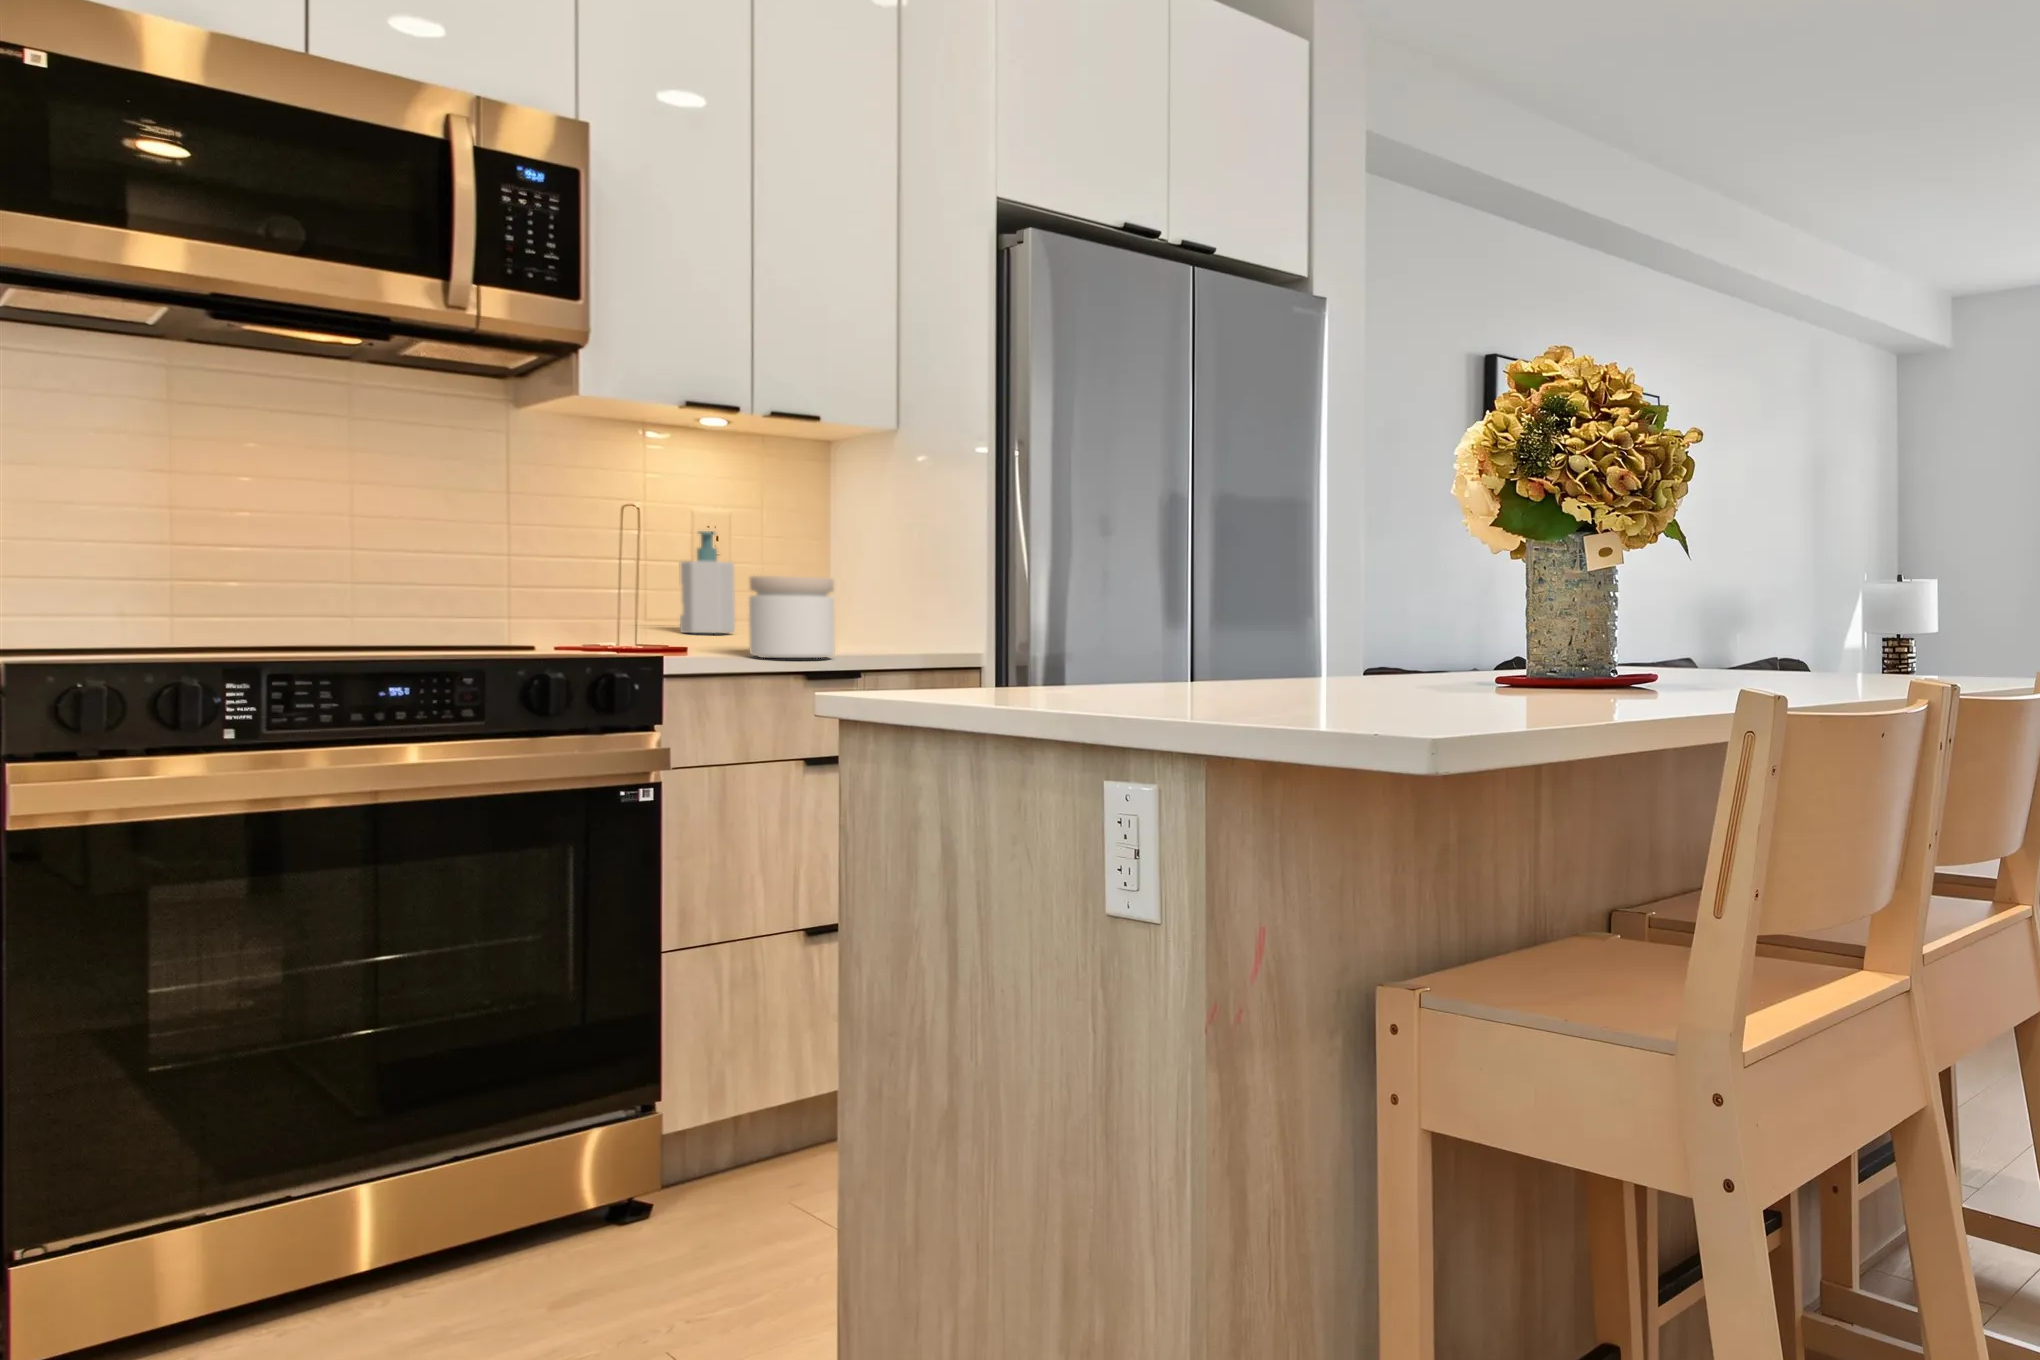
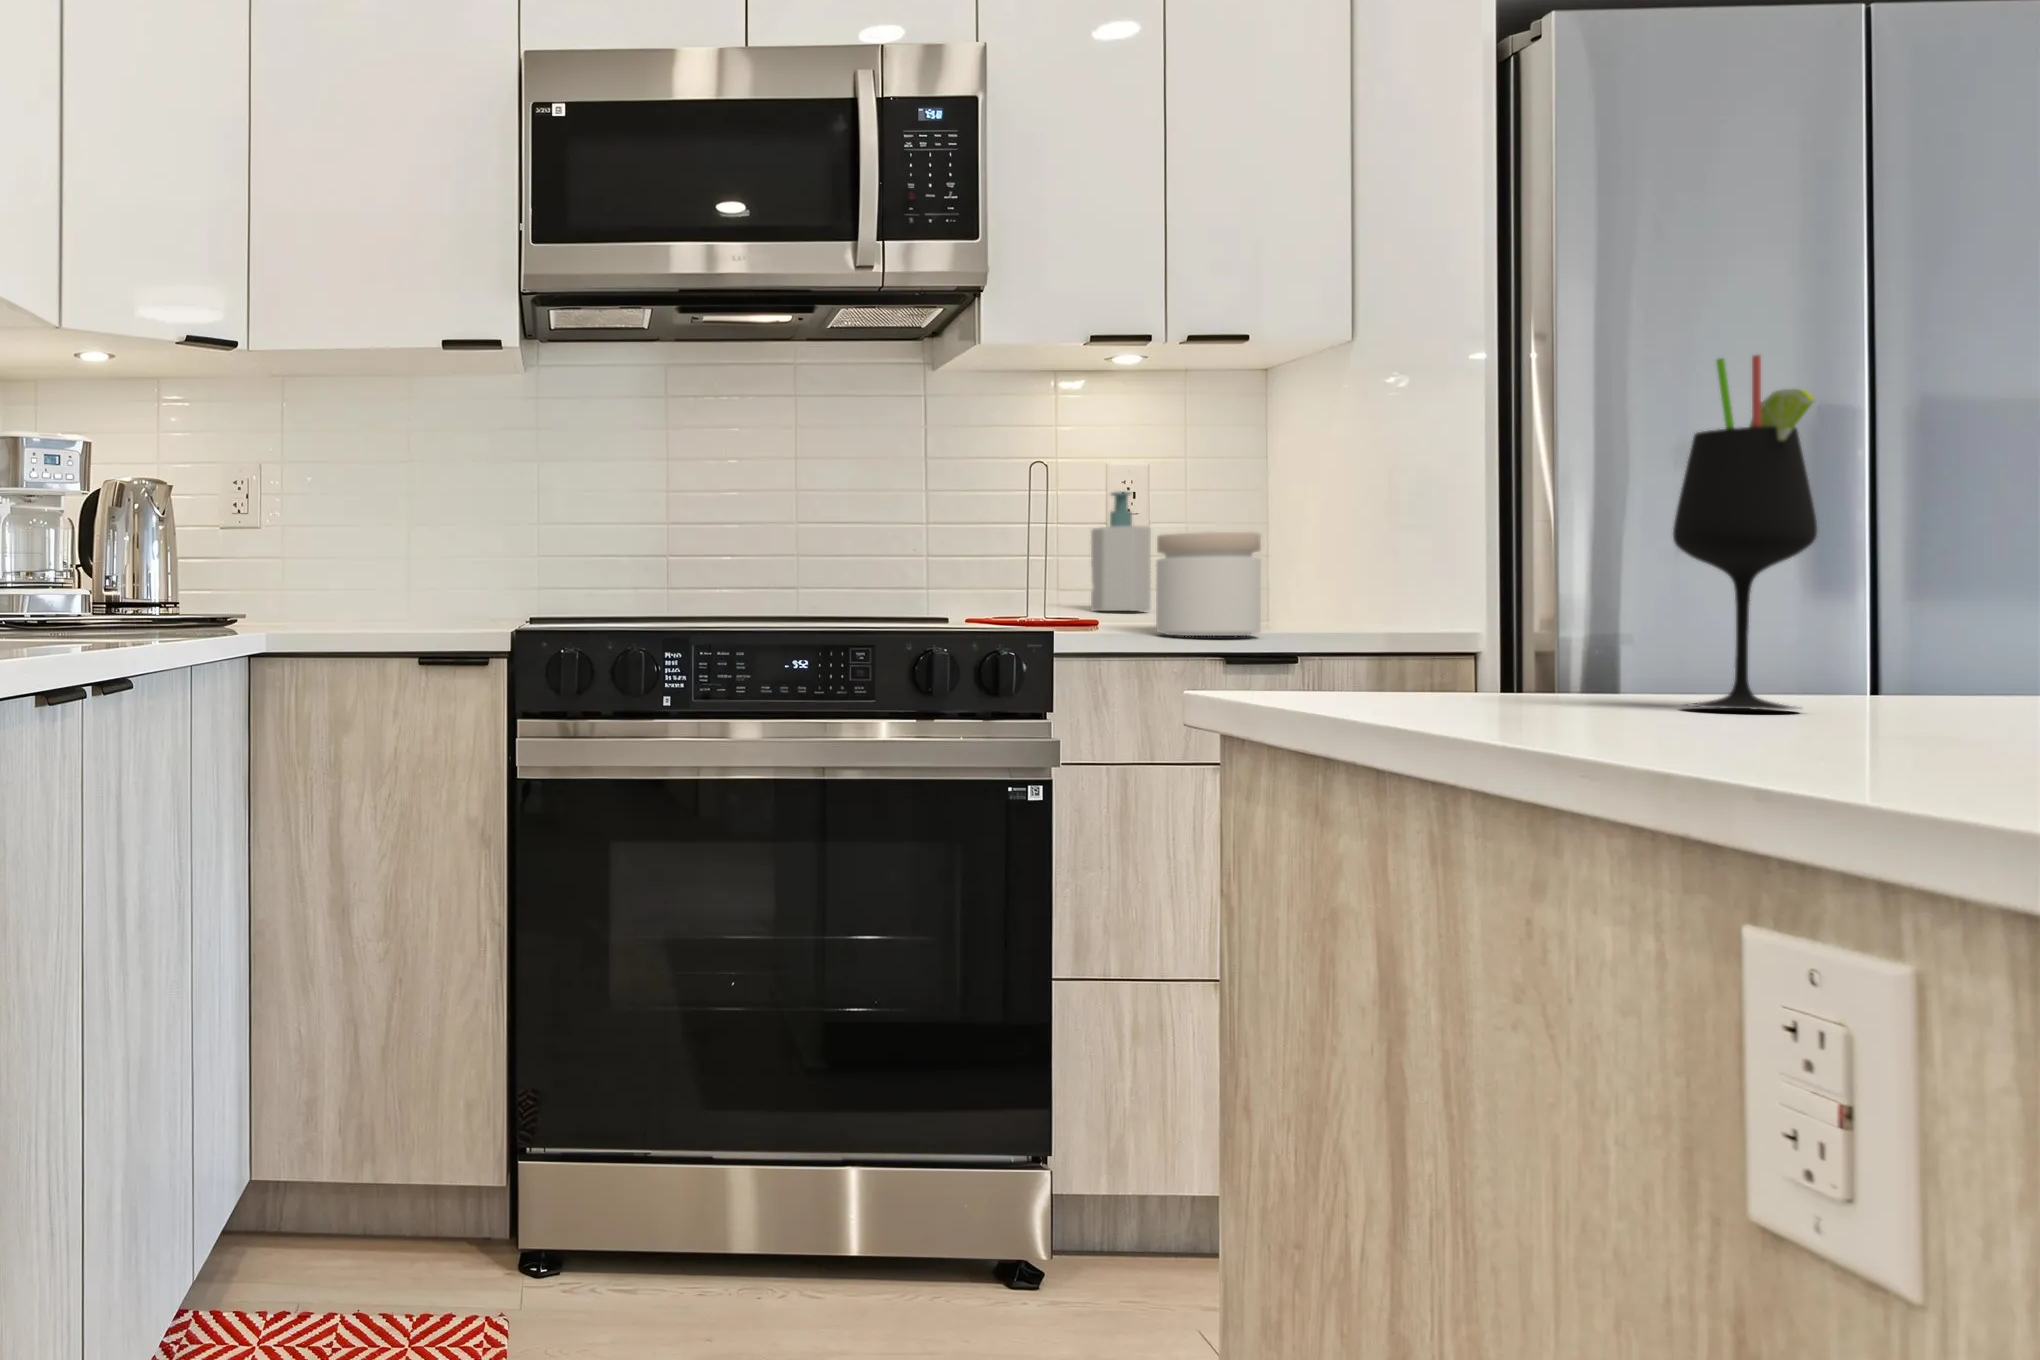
wine glass: none [1090,531,1151,714] -> present [1673,355,1817,710]

